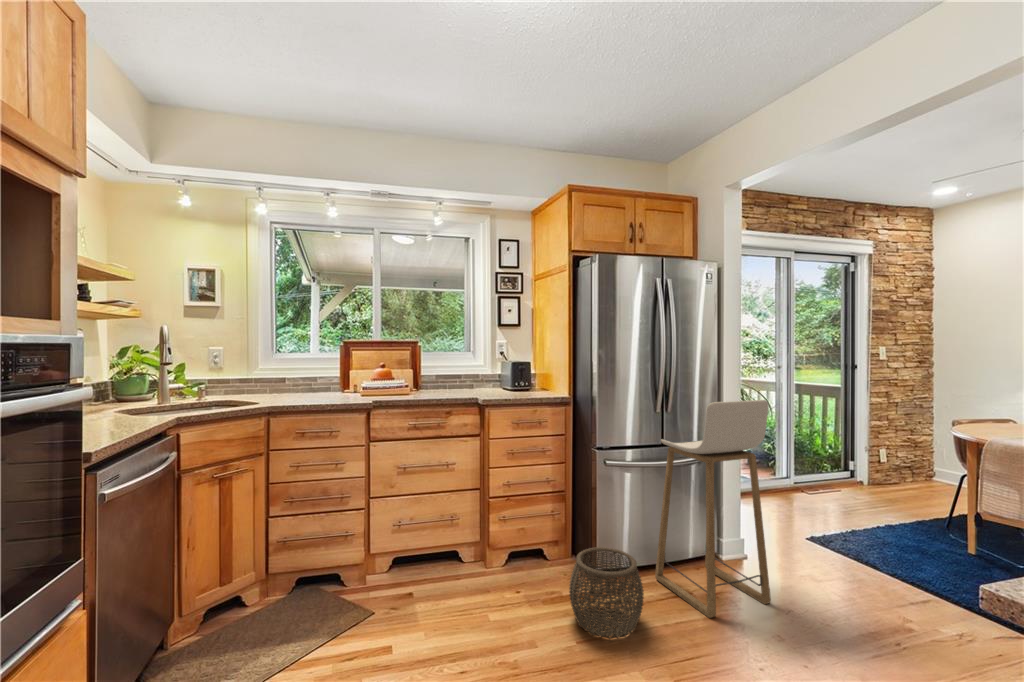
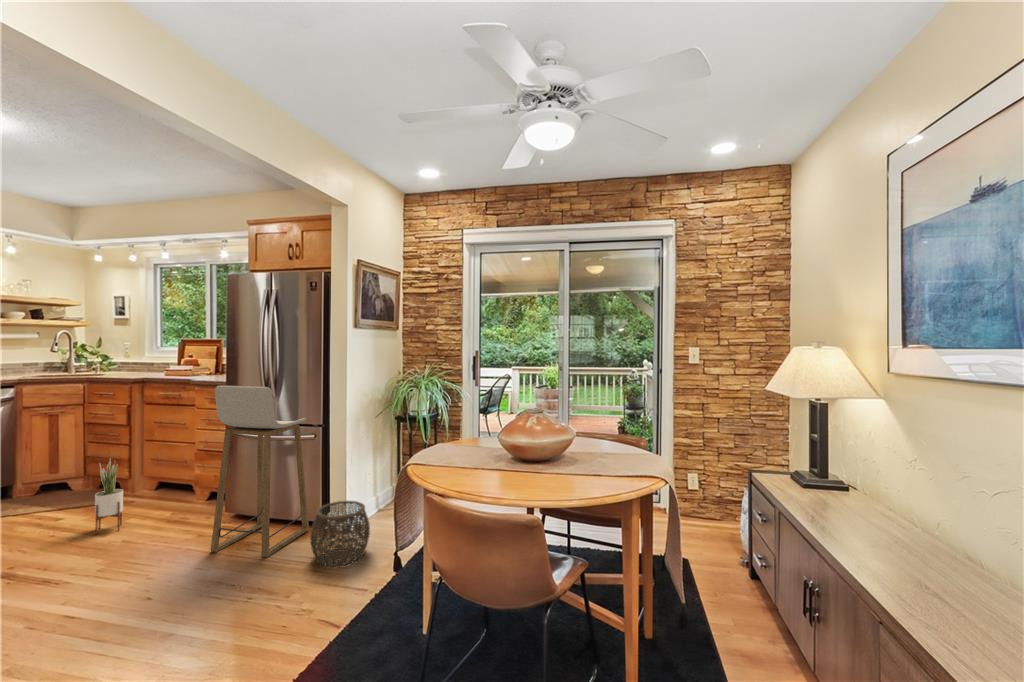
potted plant: none [493,530,532,654] -> present [95,461,123,534]
woven basket: present [569,547,644,638] -> present [310,501,370,567]

